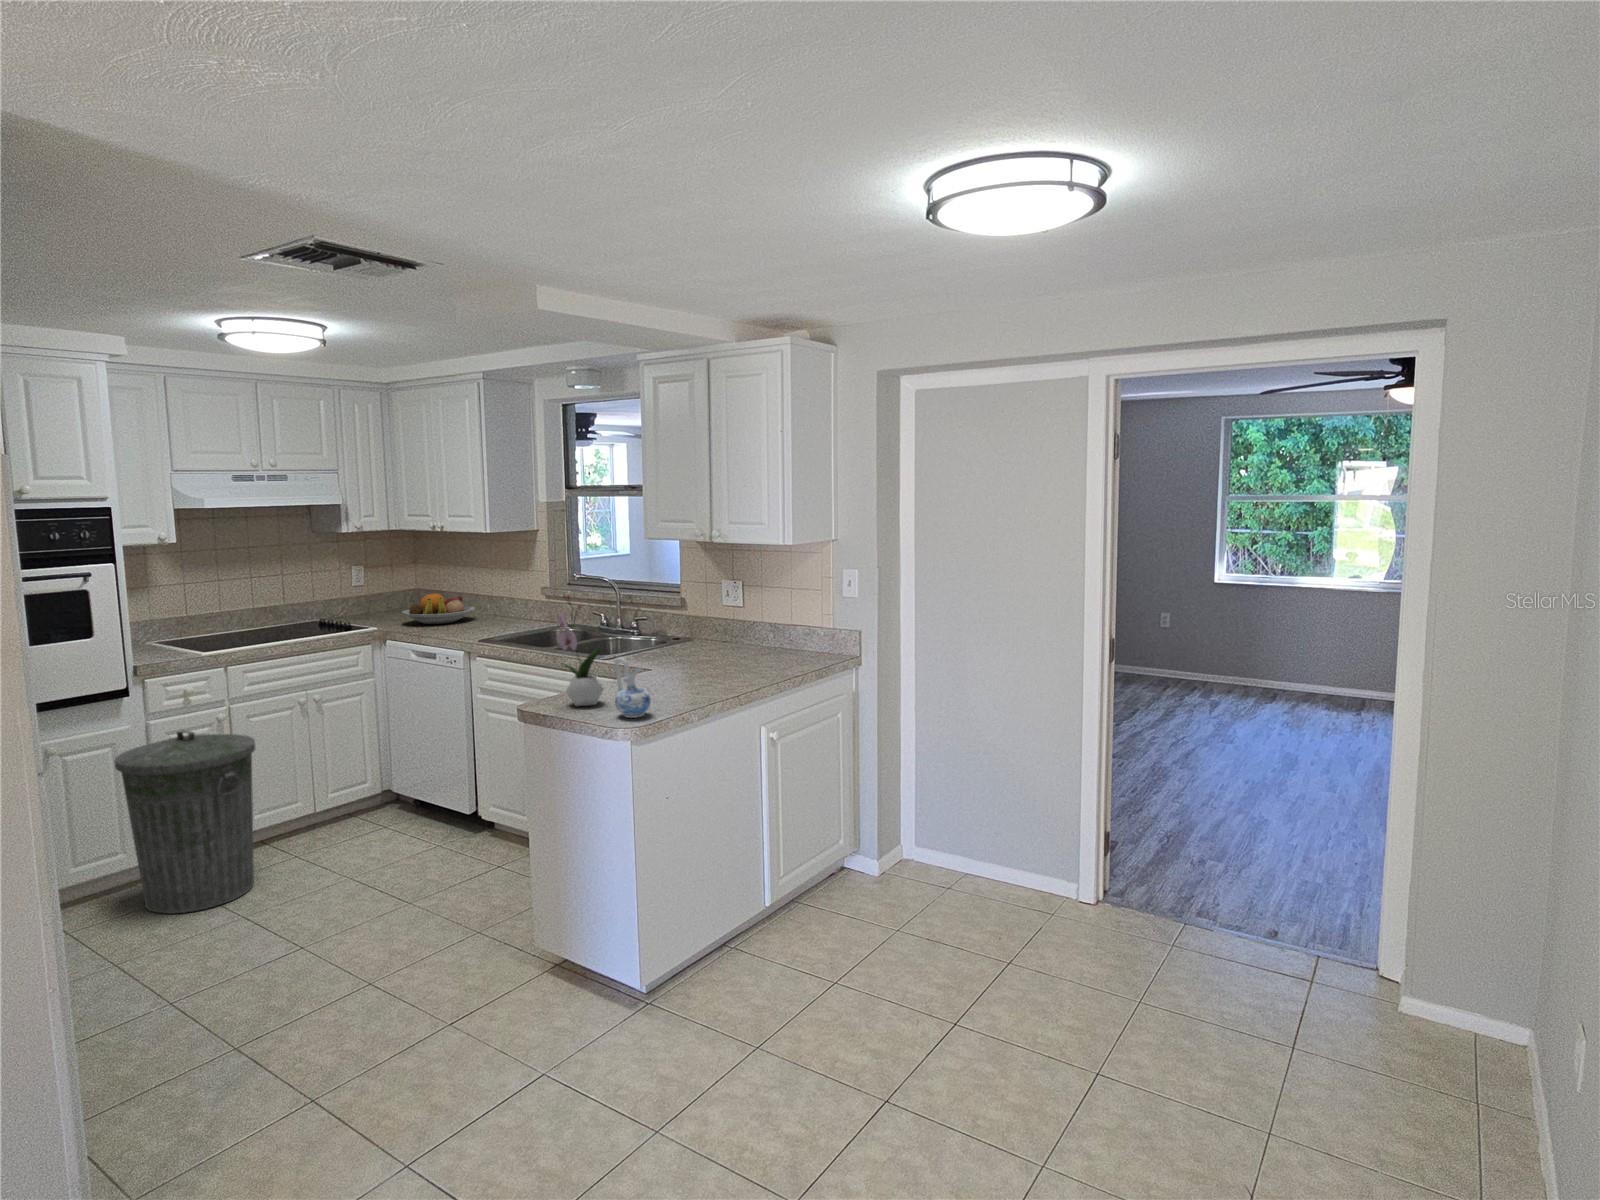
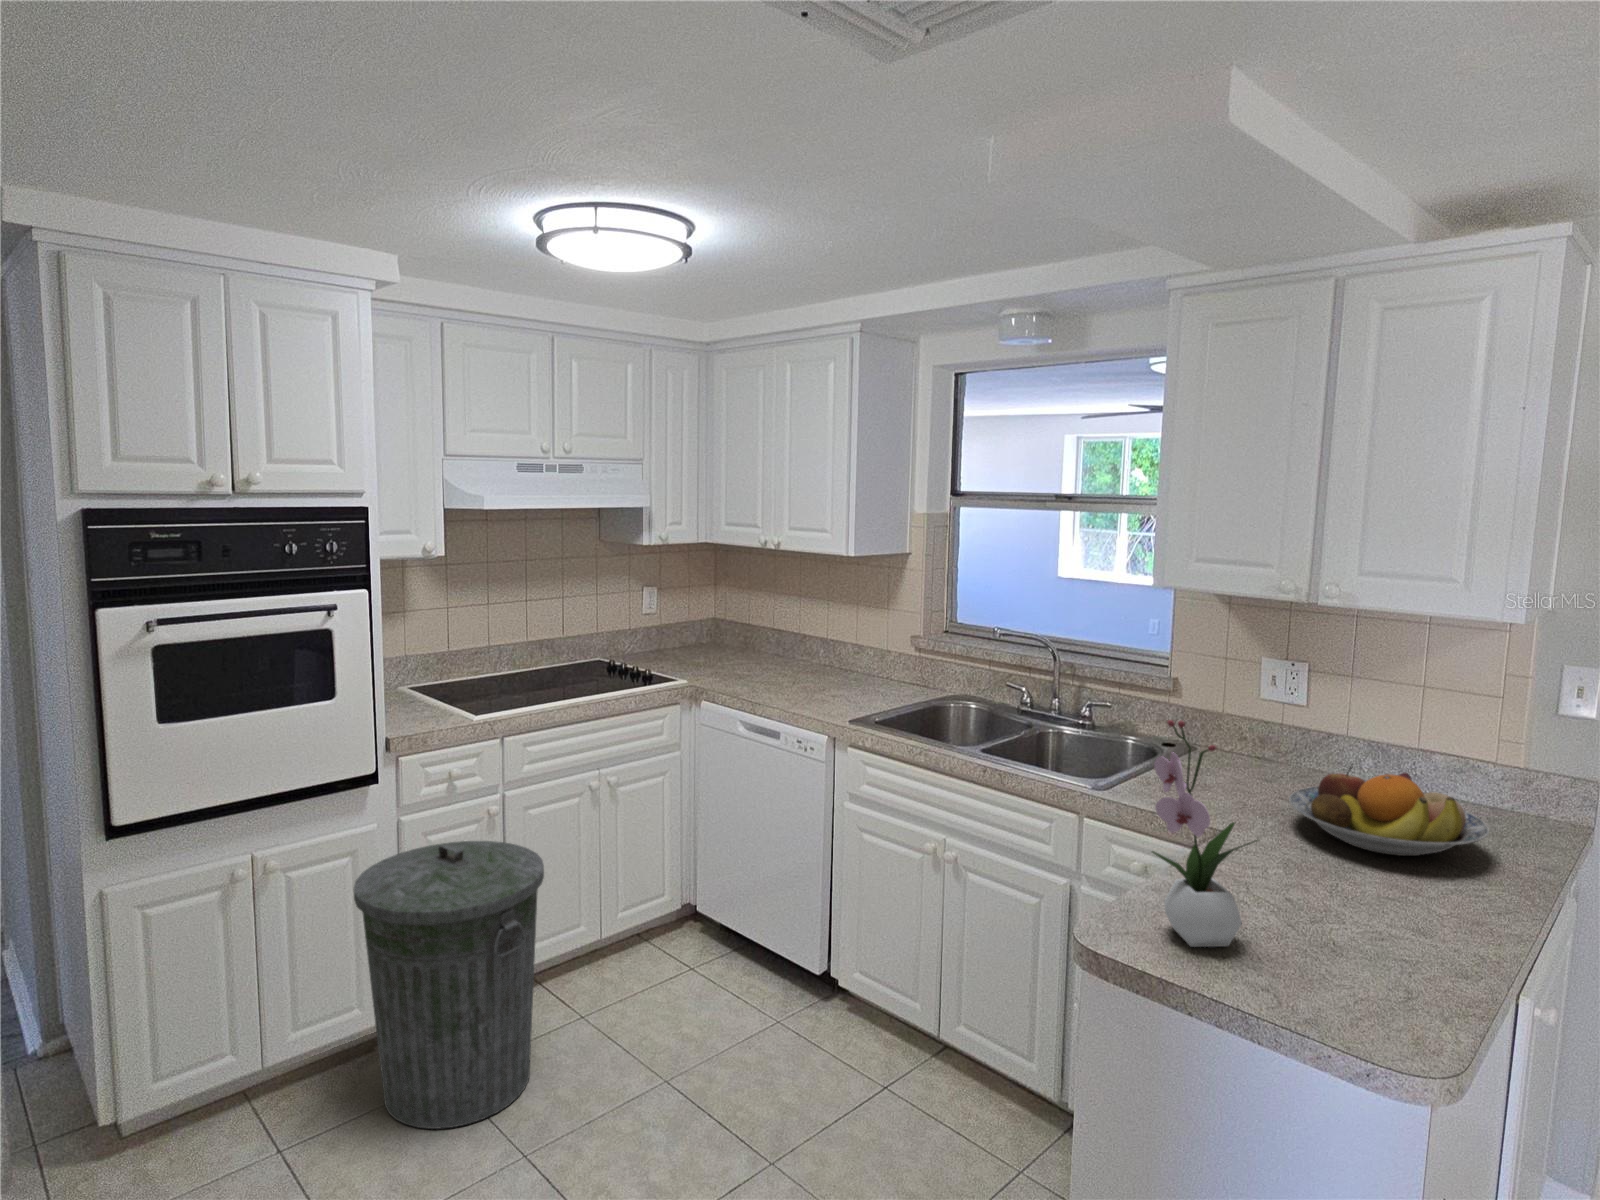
fruit bowl: present [402,593,475,624] -> present [1289,767,1489,856]
ceramic pitcher: present [615,657,651,718] -> none [1313,875,1400,1011]

